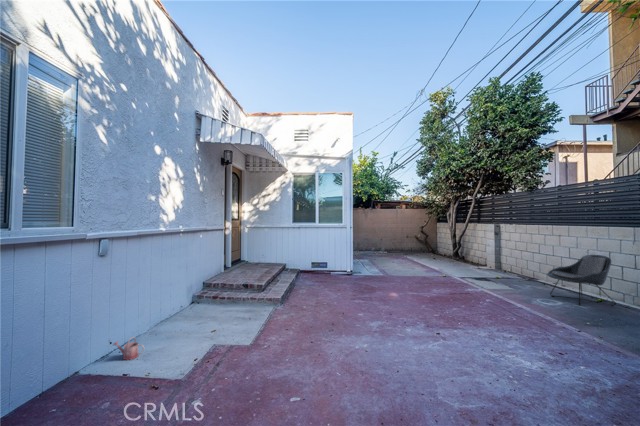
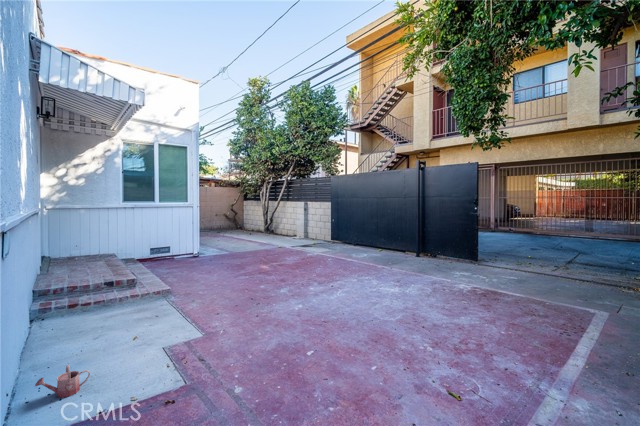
lounge chair: present [547,255,616,306] -> none [353,224,386,257]

